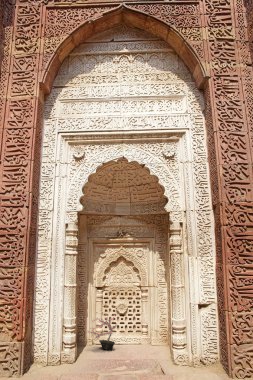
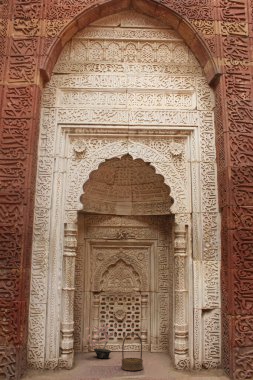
basket: none [122,327,143,364] -> present [122,333,143,371]

